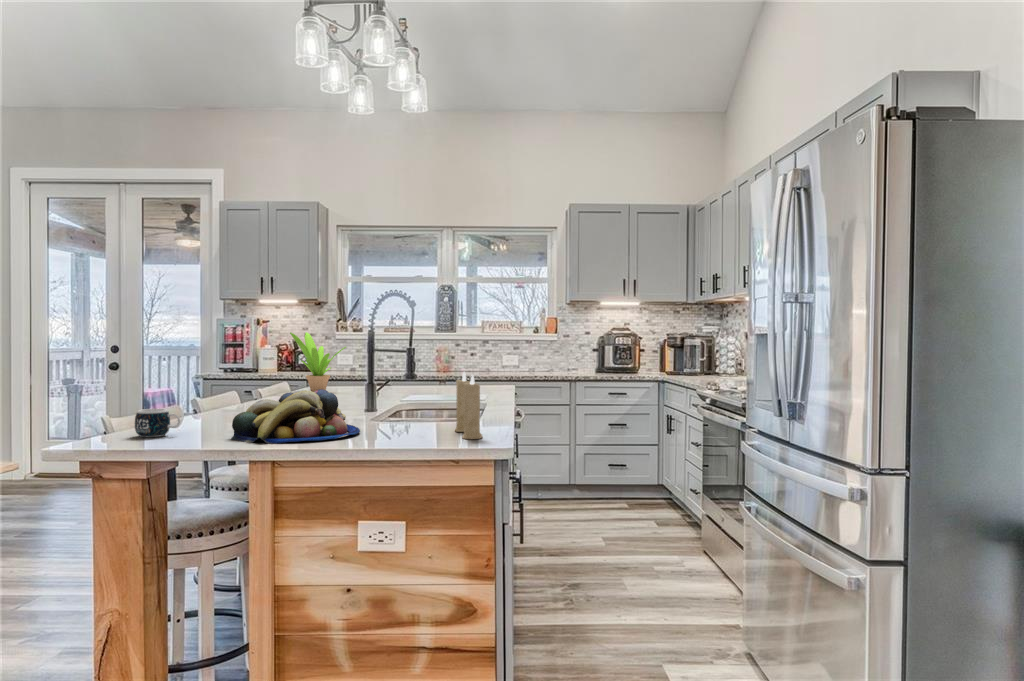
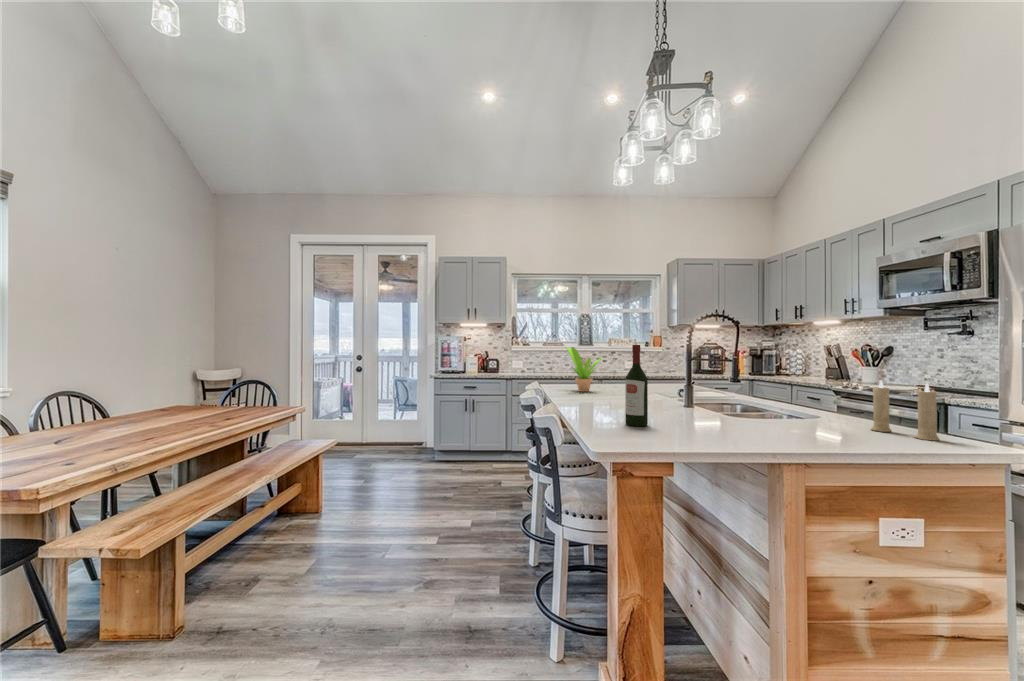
wine bottle: none [185,330,213,426] -> present [625,345,648,426]
fruit bowl: present [231,389,360,443] -> none [707,395,830,447]
mug: present [135,409,180,437] -> none [641,414,679,440]

